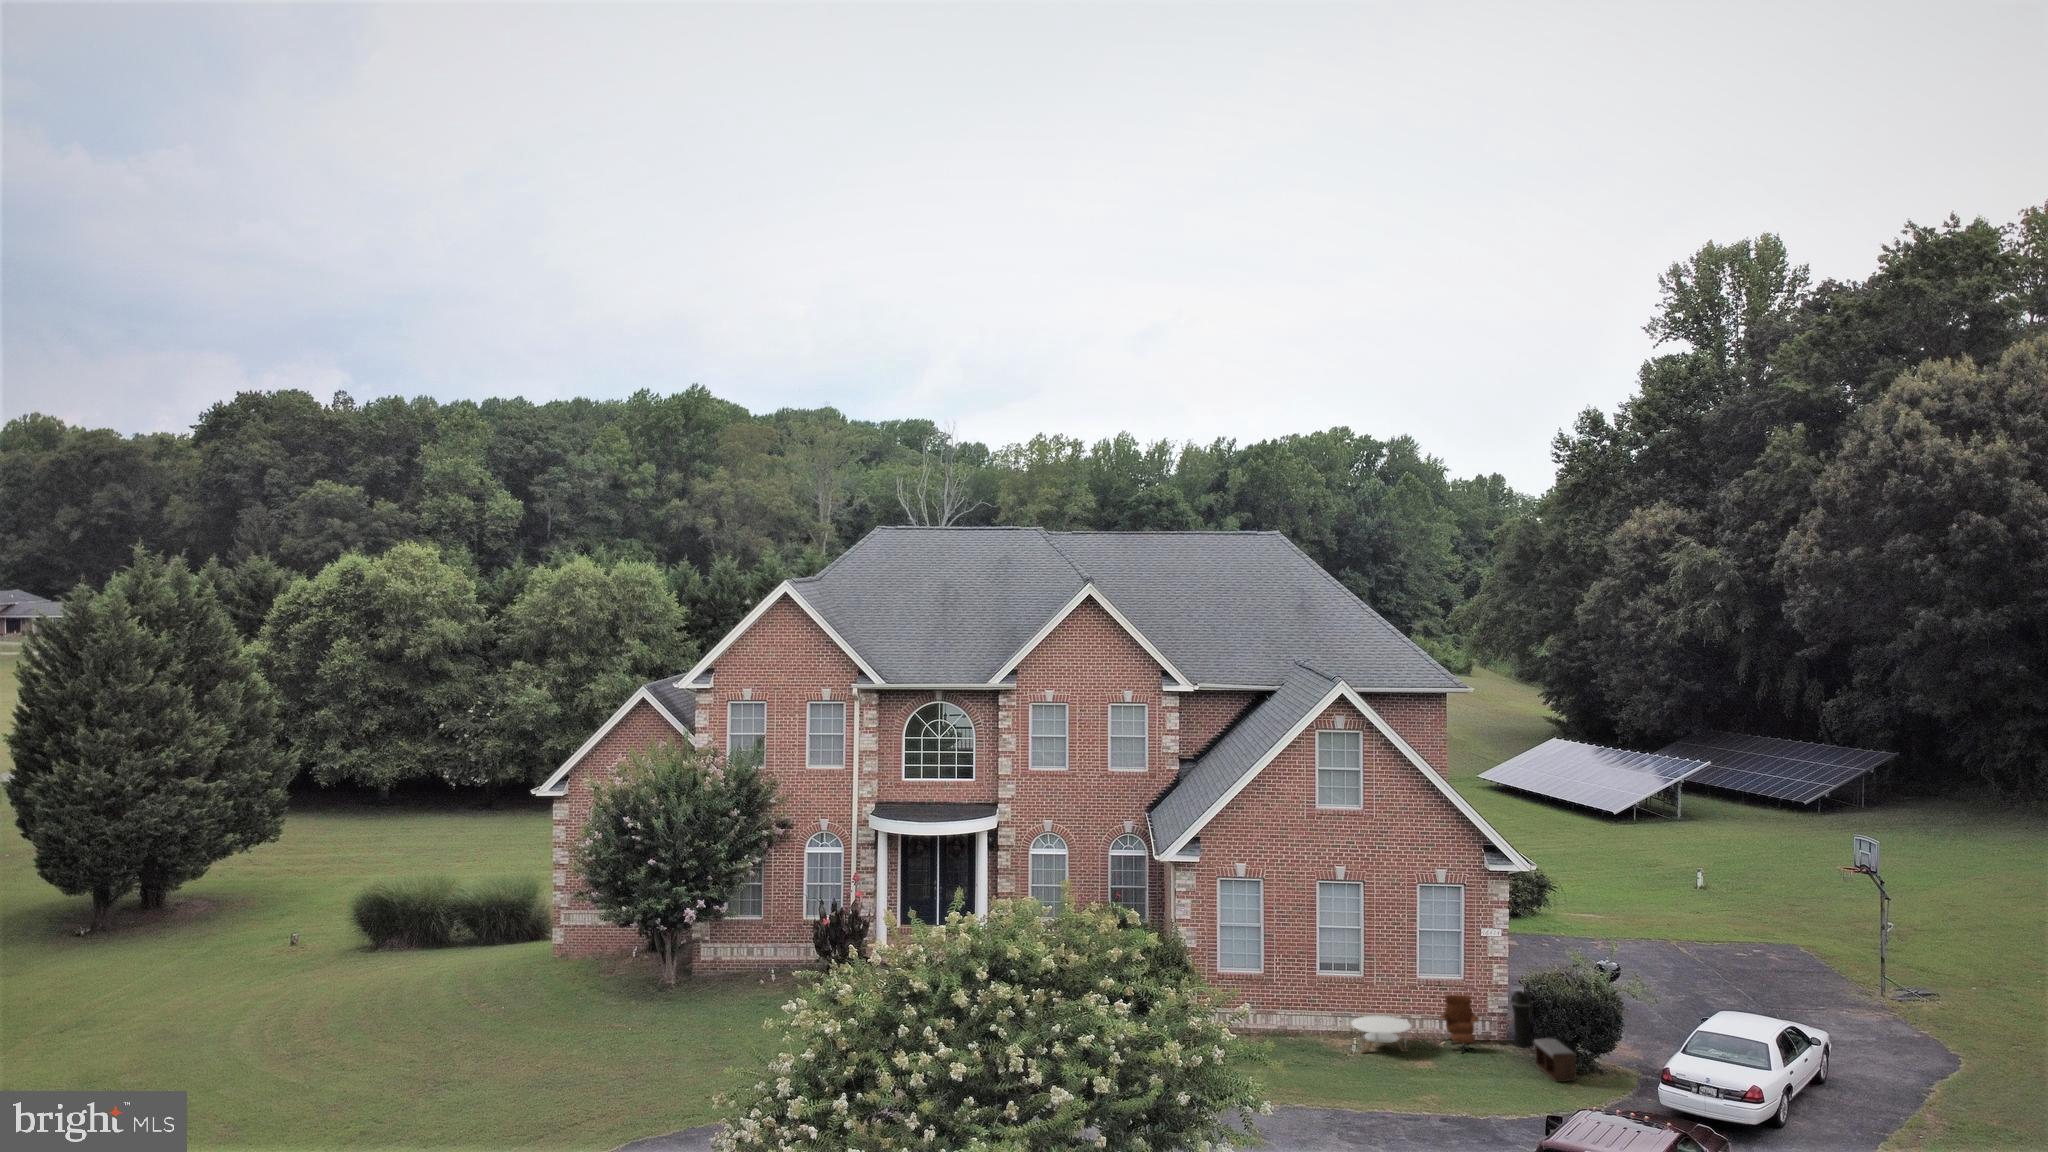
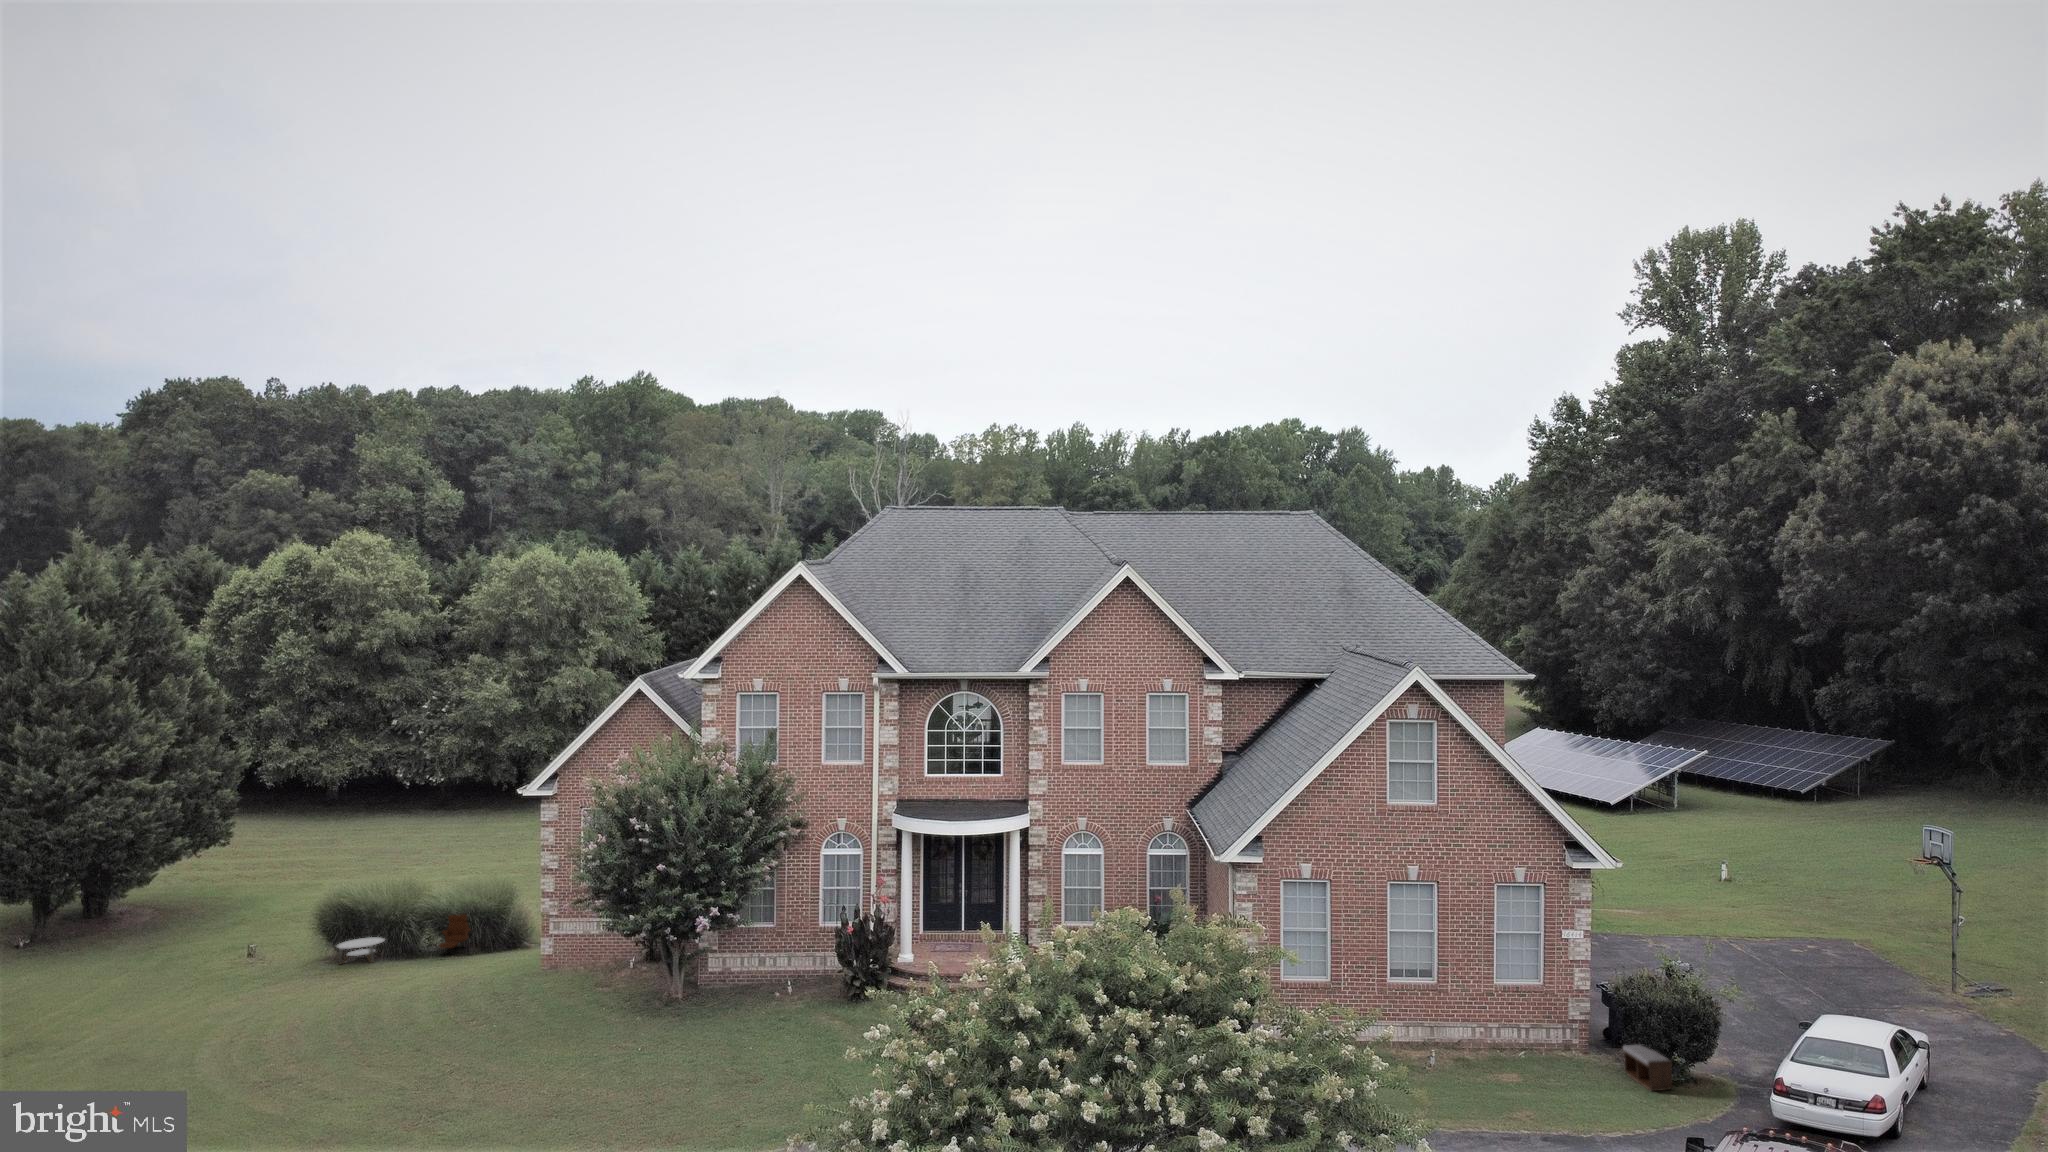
trash can: present [1510,991,1534,1048] -> none [1588,994,1614,1053]
lounge chair: present [1440,995,1479,1052] -> present [439,914,470,955]
round table: present [1351,1016,1411,1053] -> present [337,937,385,964]

